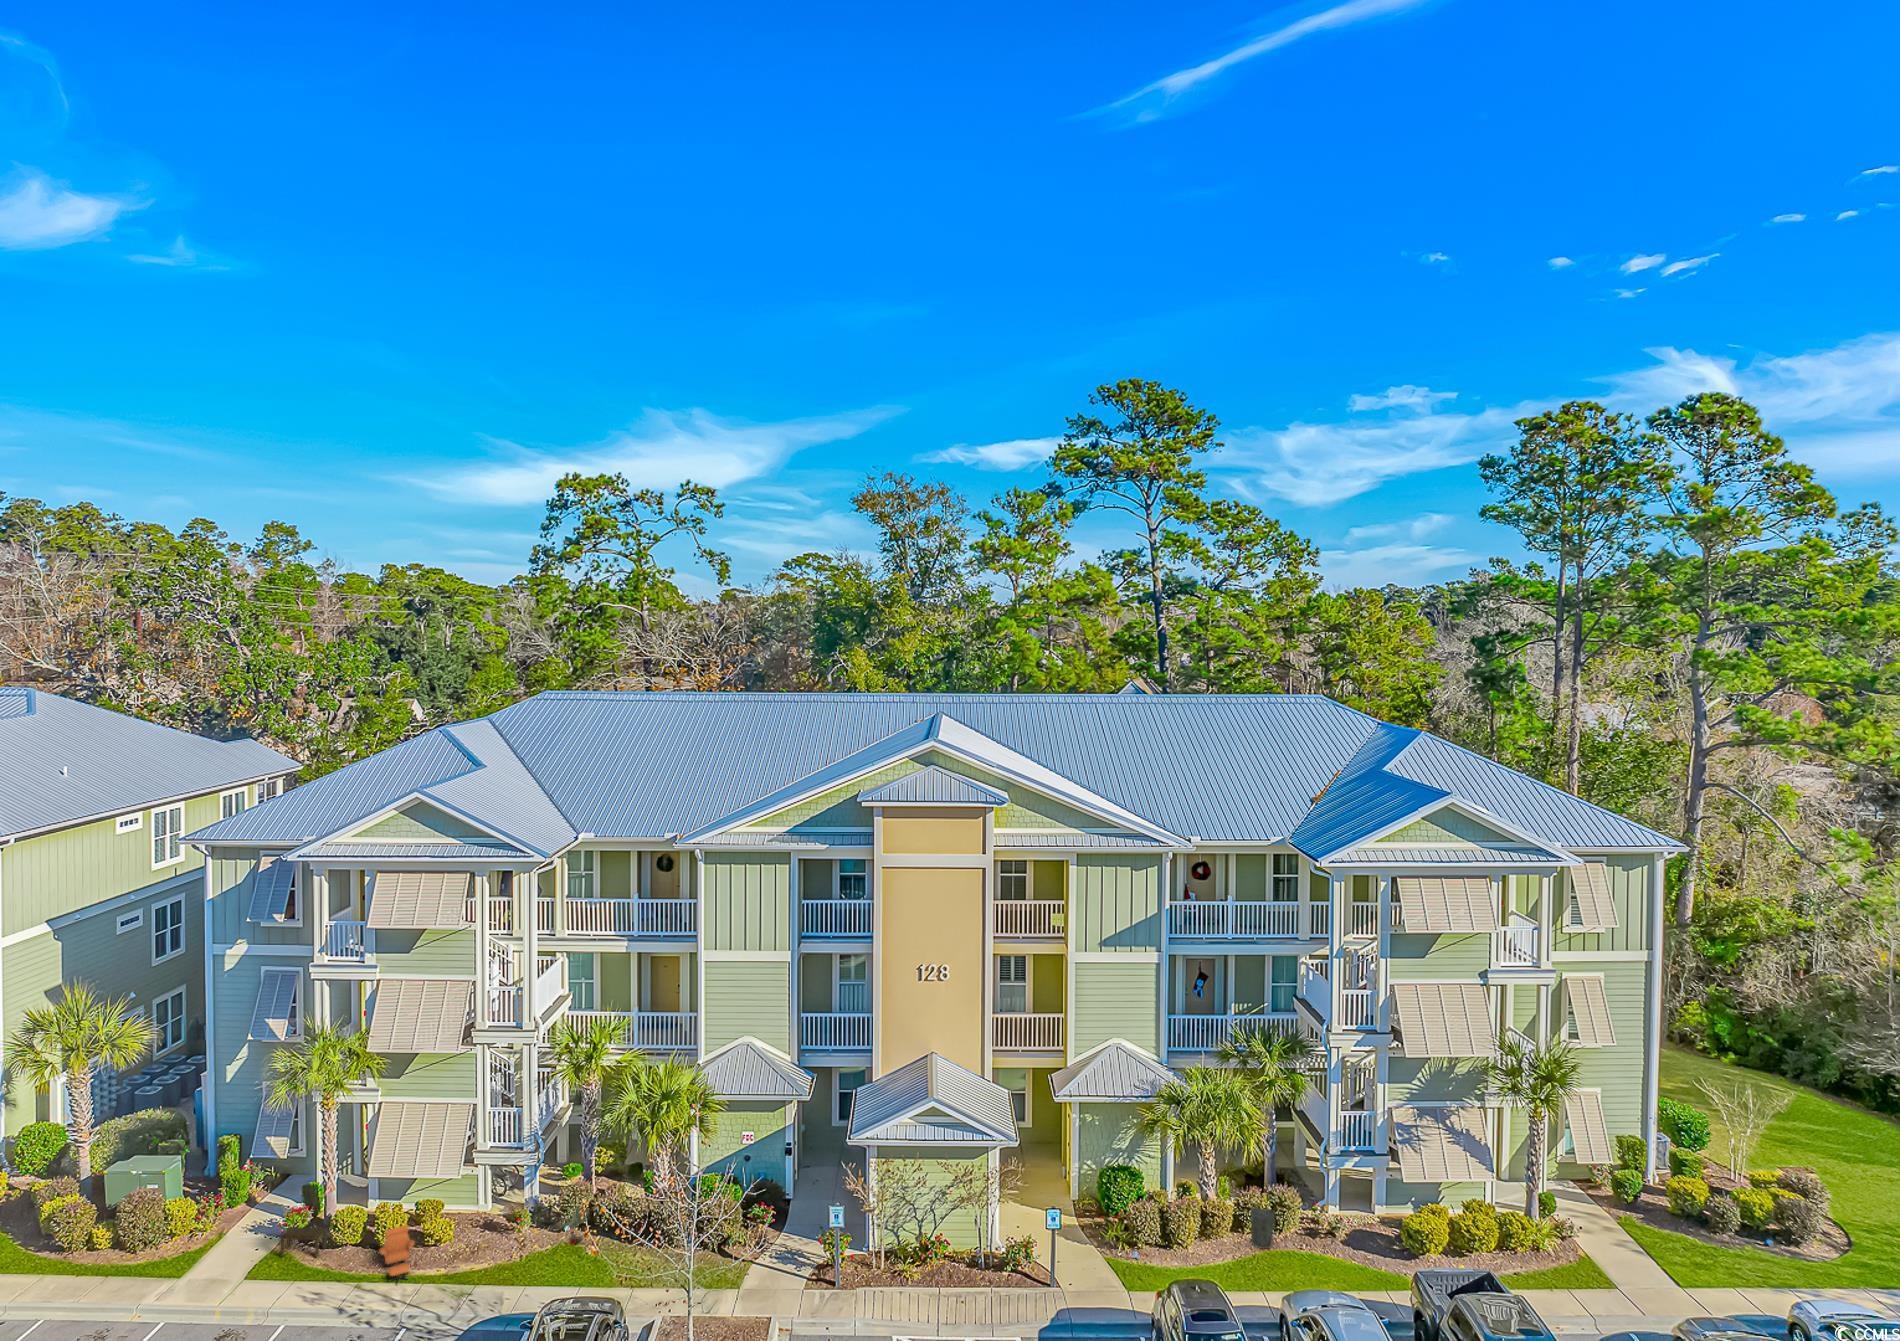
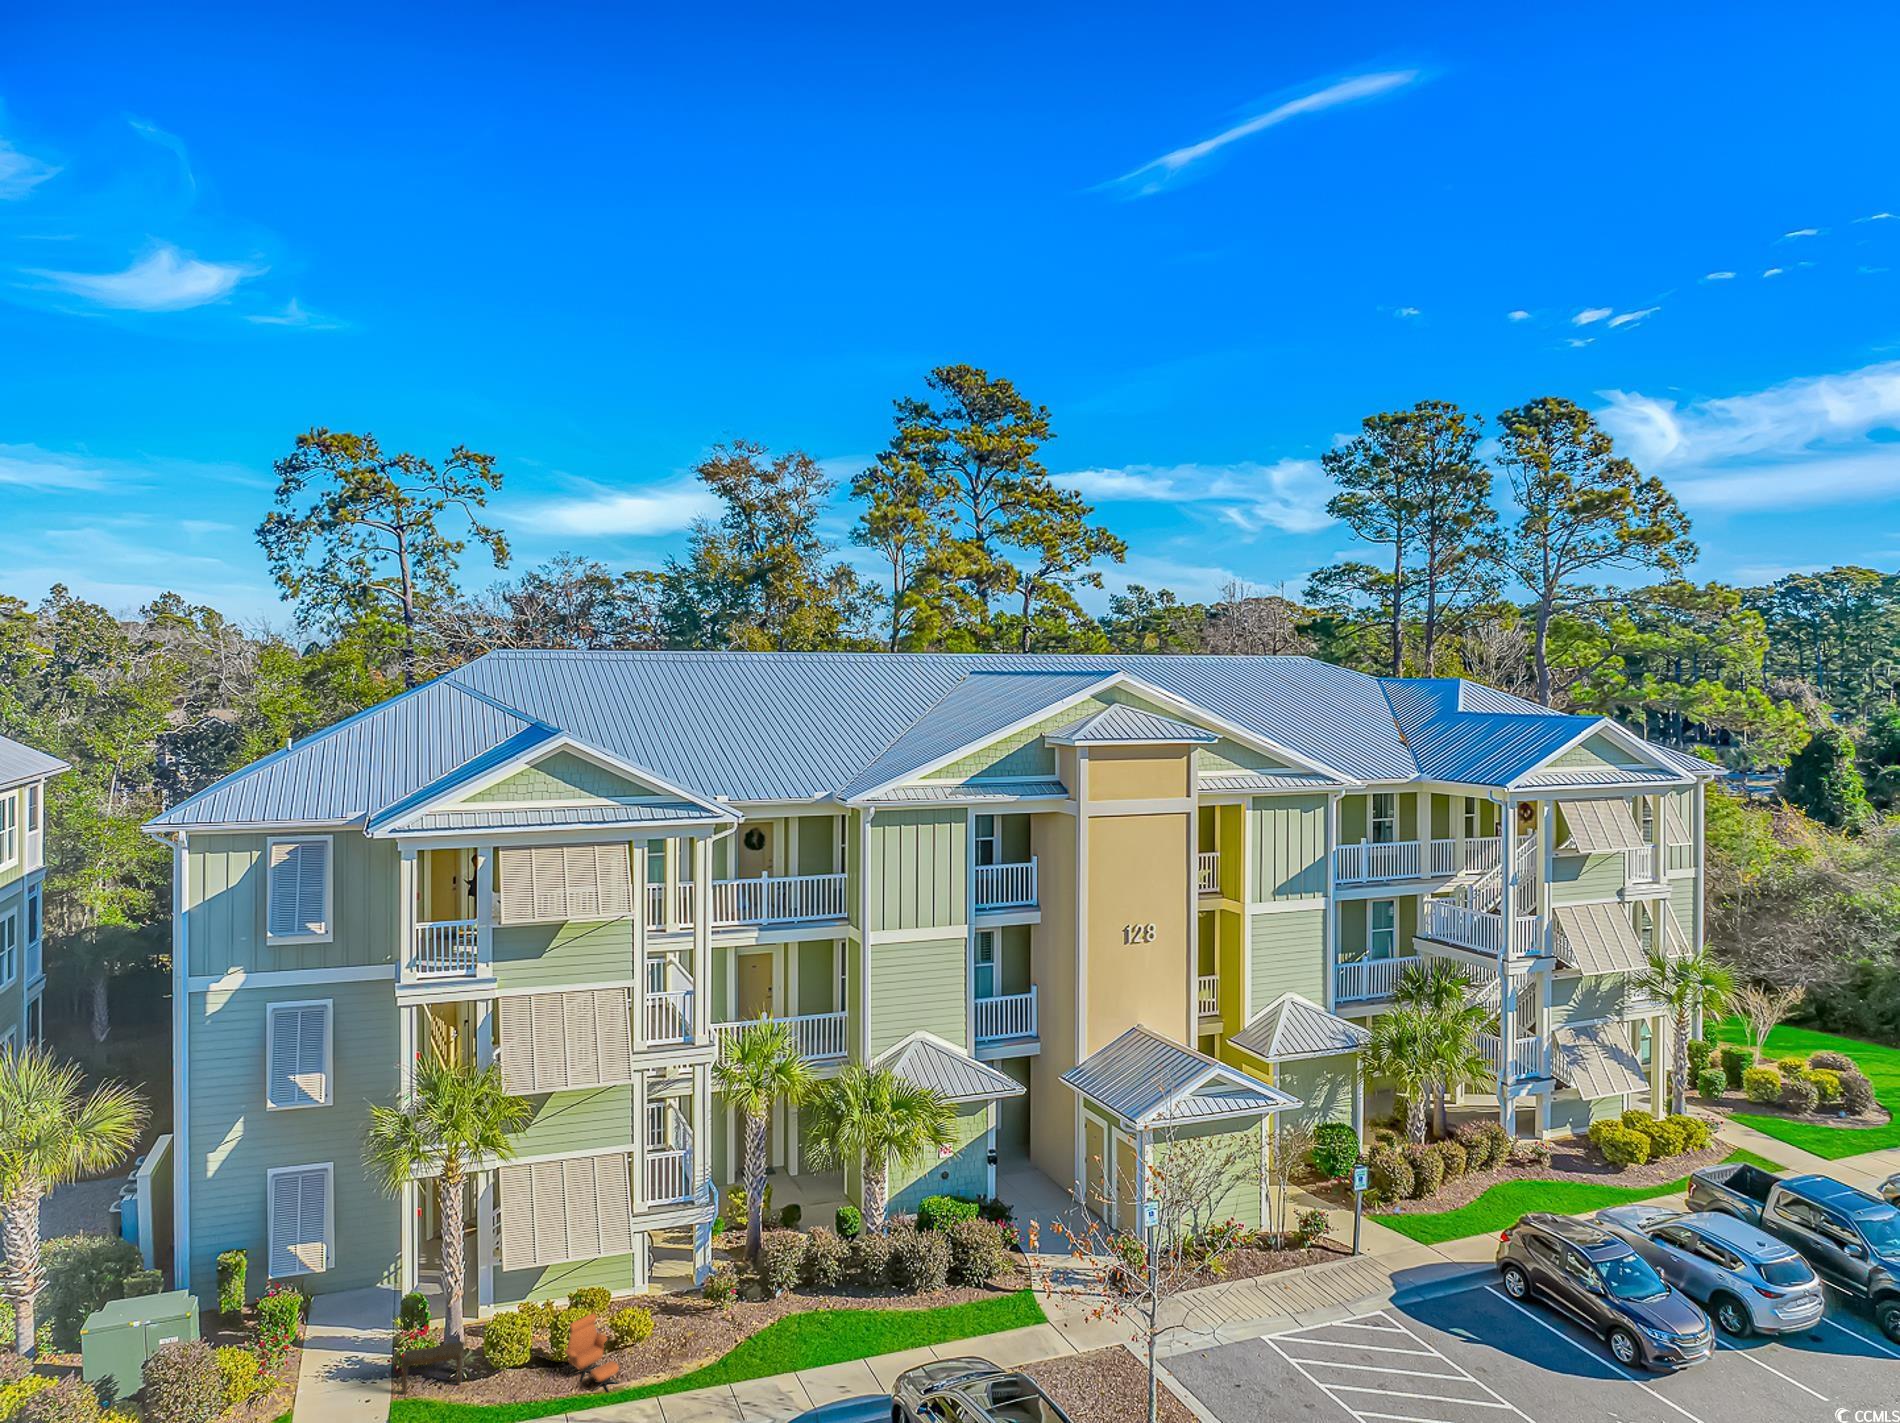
trash can: present [1251,1207,1275,1249] -> none [1473,1143,1501,1184]
potted tree: present [559,1208,589,1245] -> none [775,1253,813,1307]

